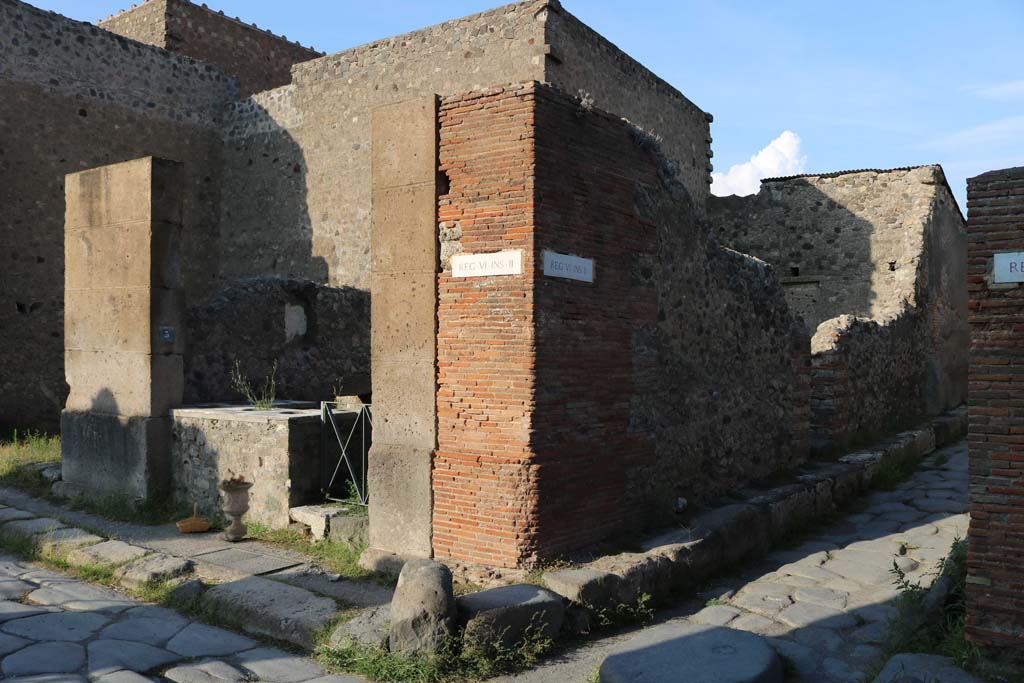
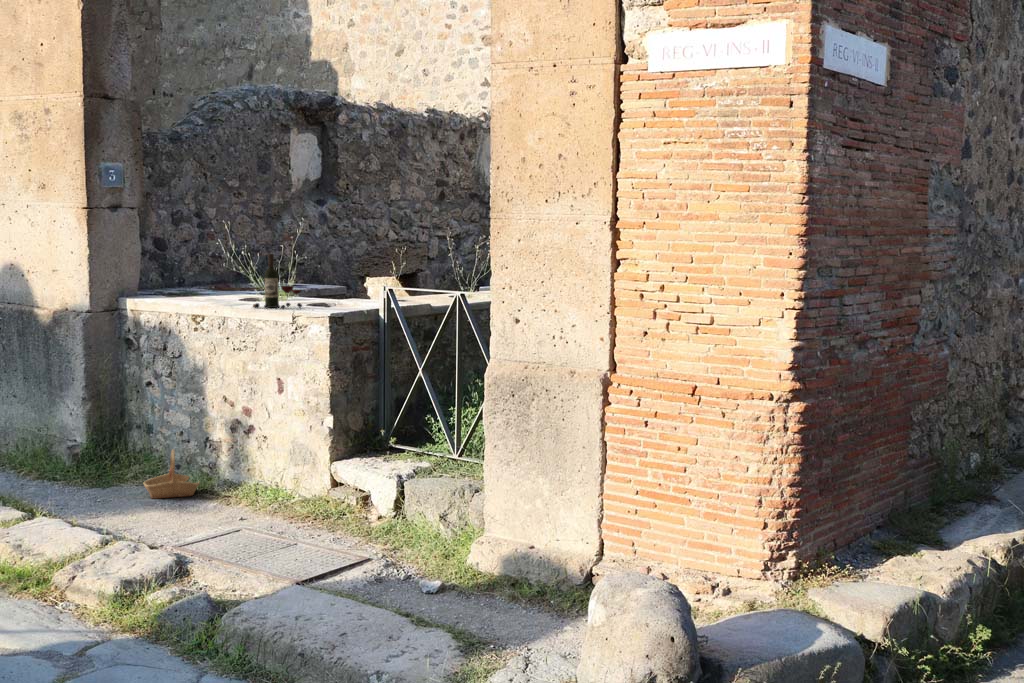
wine bottle: none [245,381,276,414] -> present [253,254,302,309]
planter: present [219,477,253,541] -> none [215,409,272,515]

